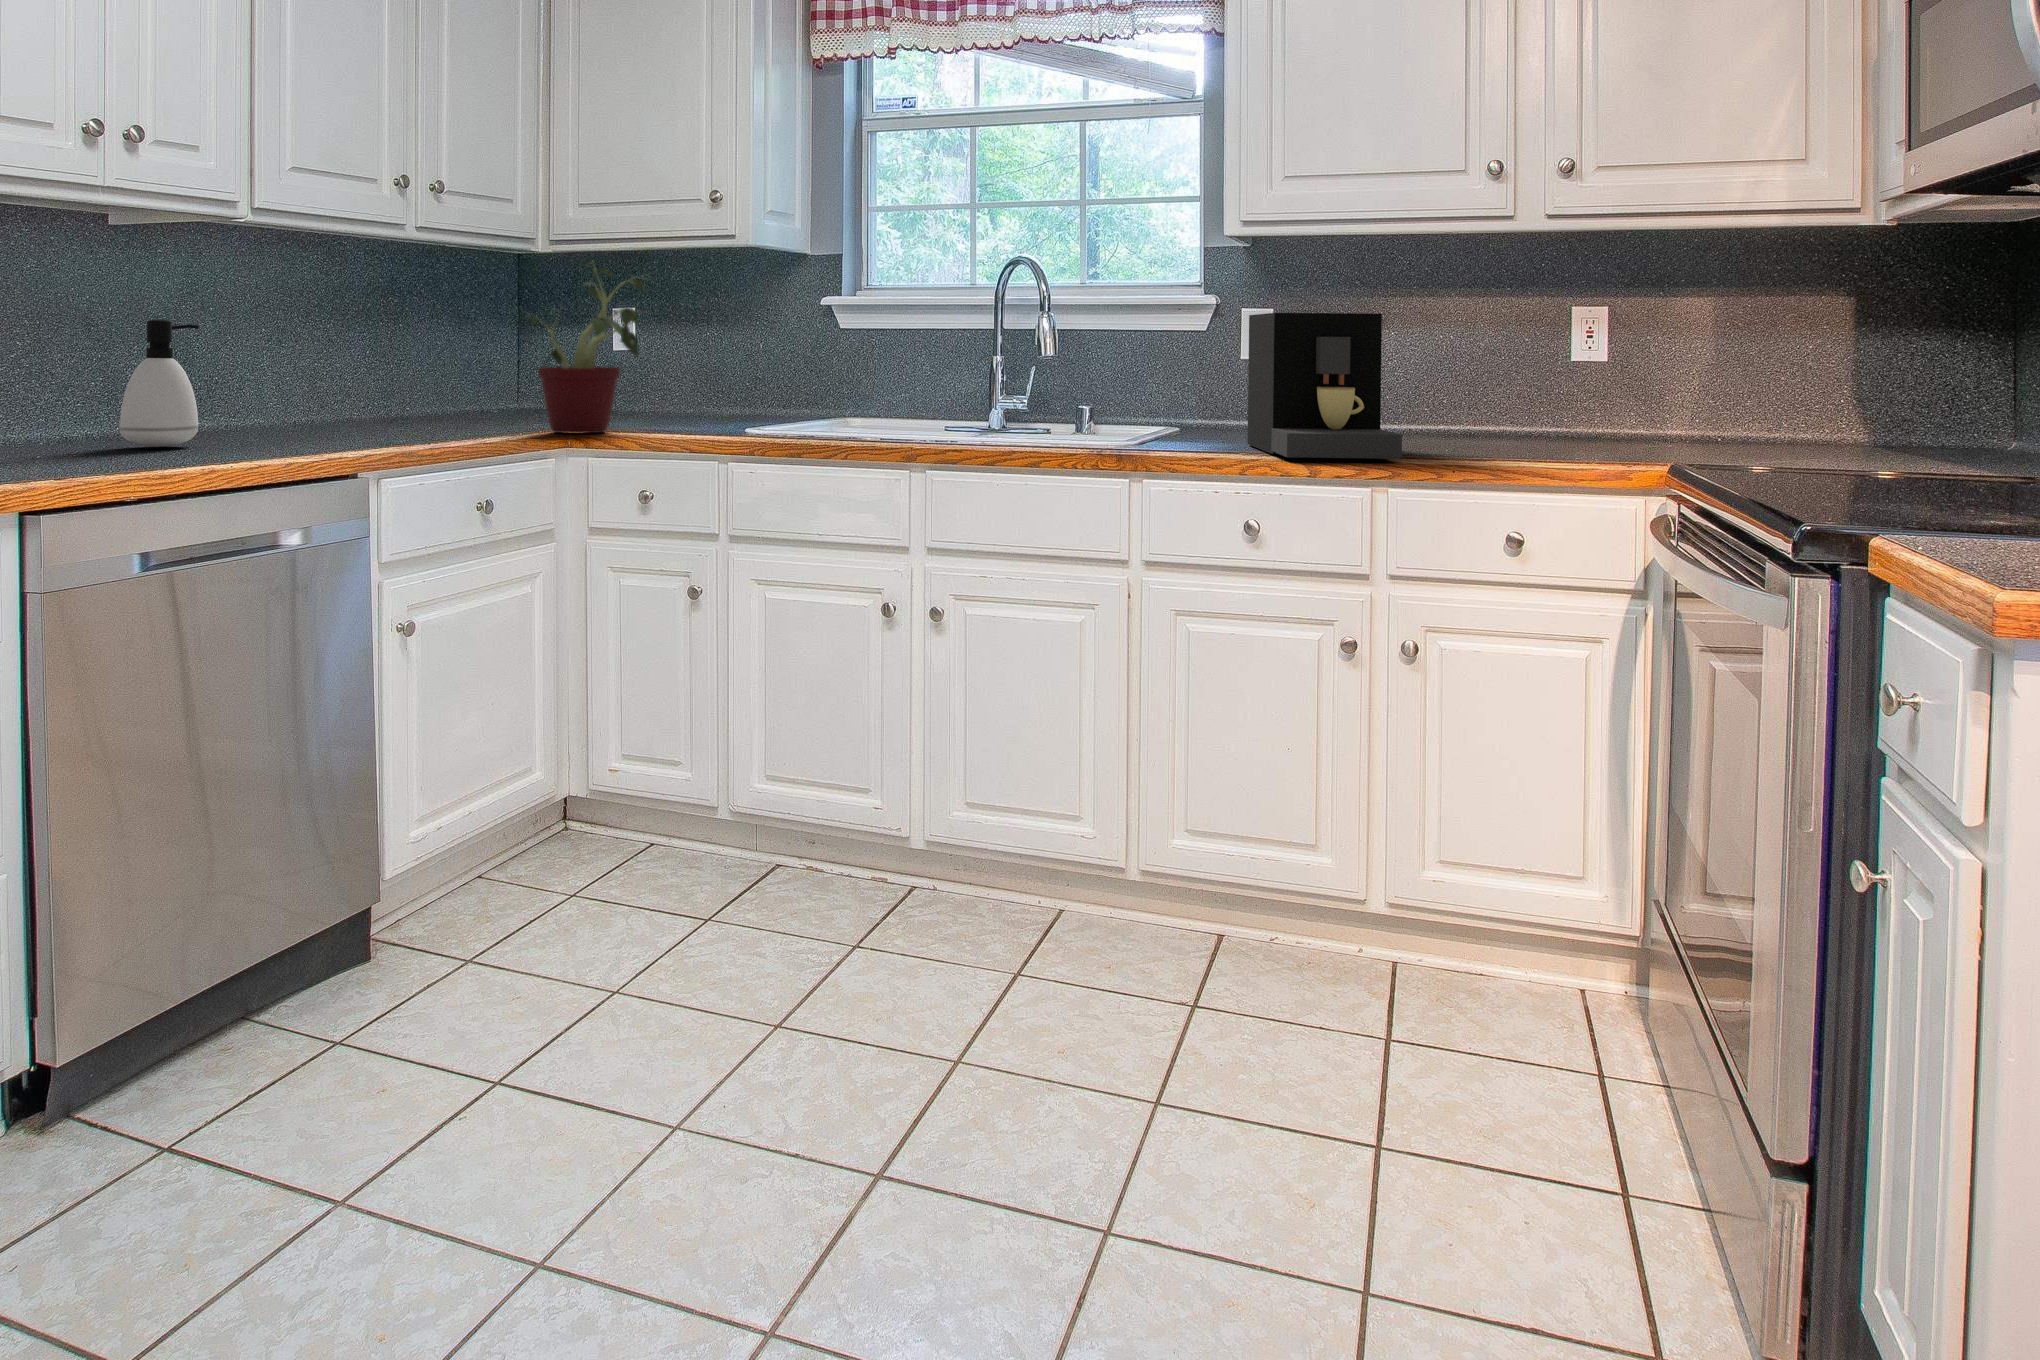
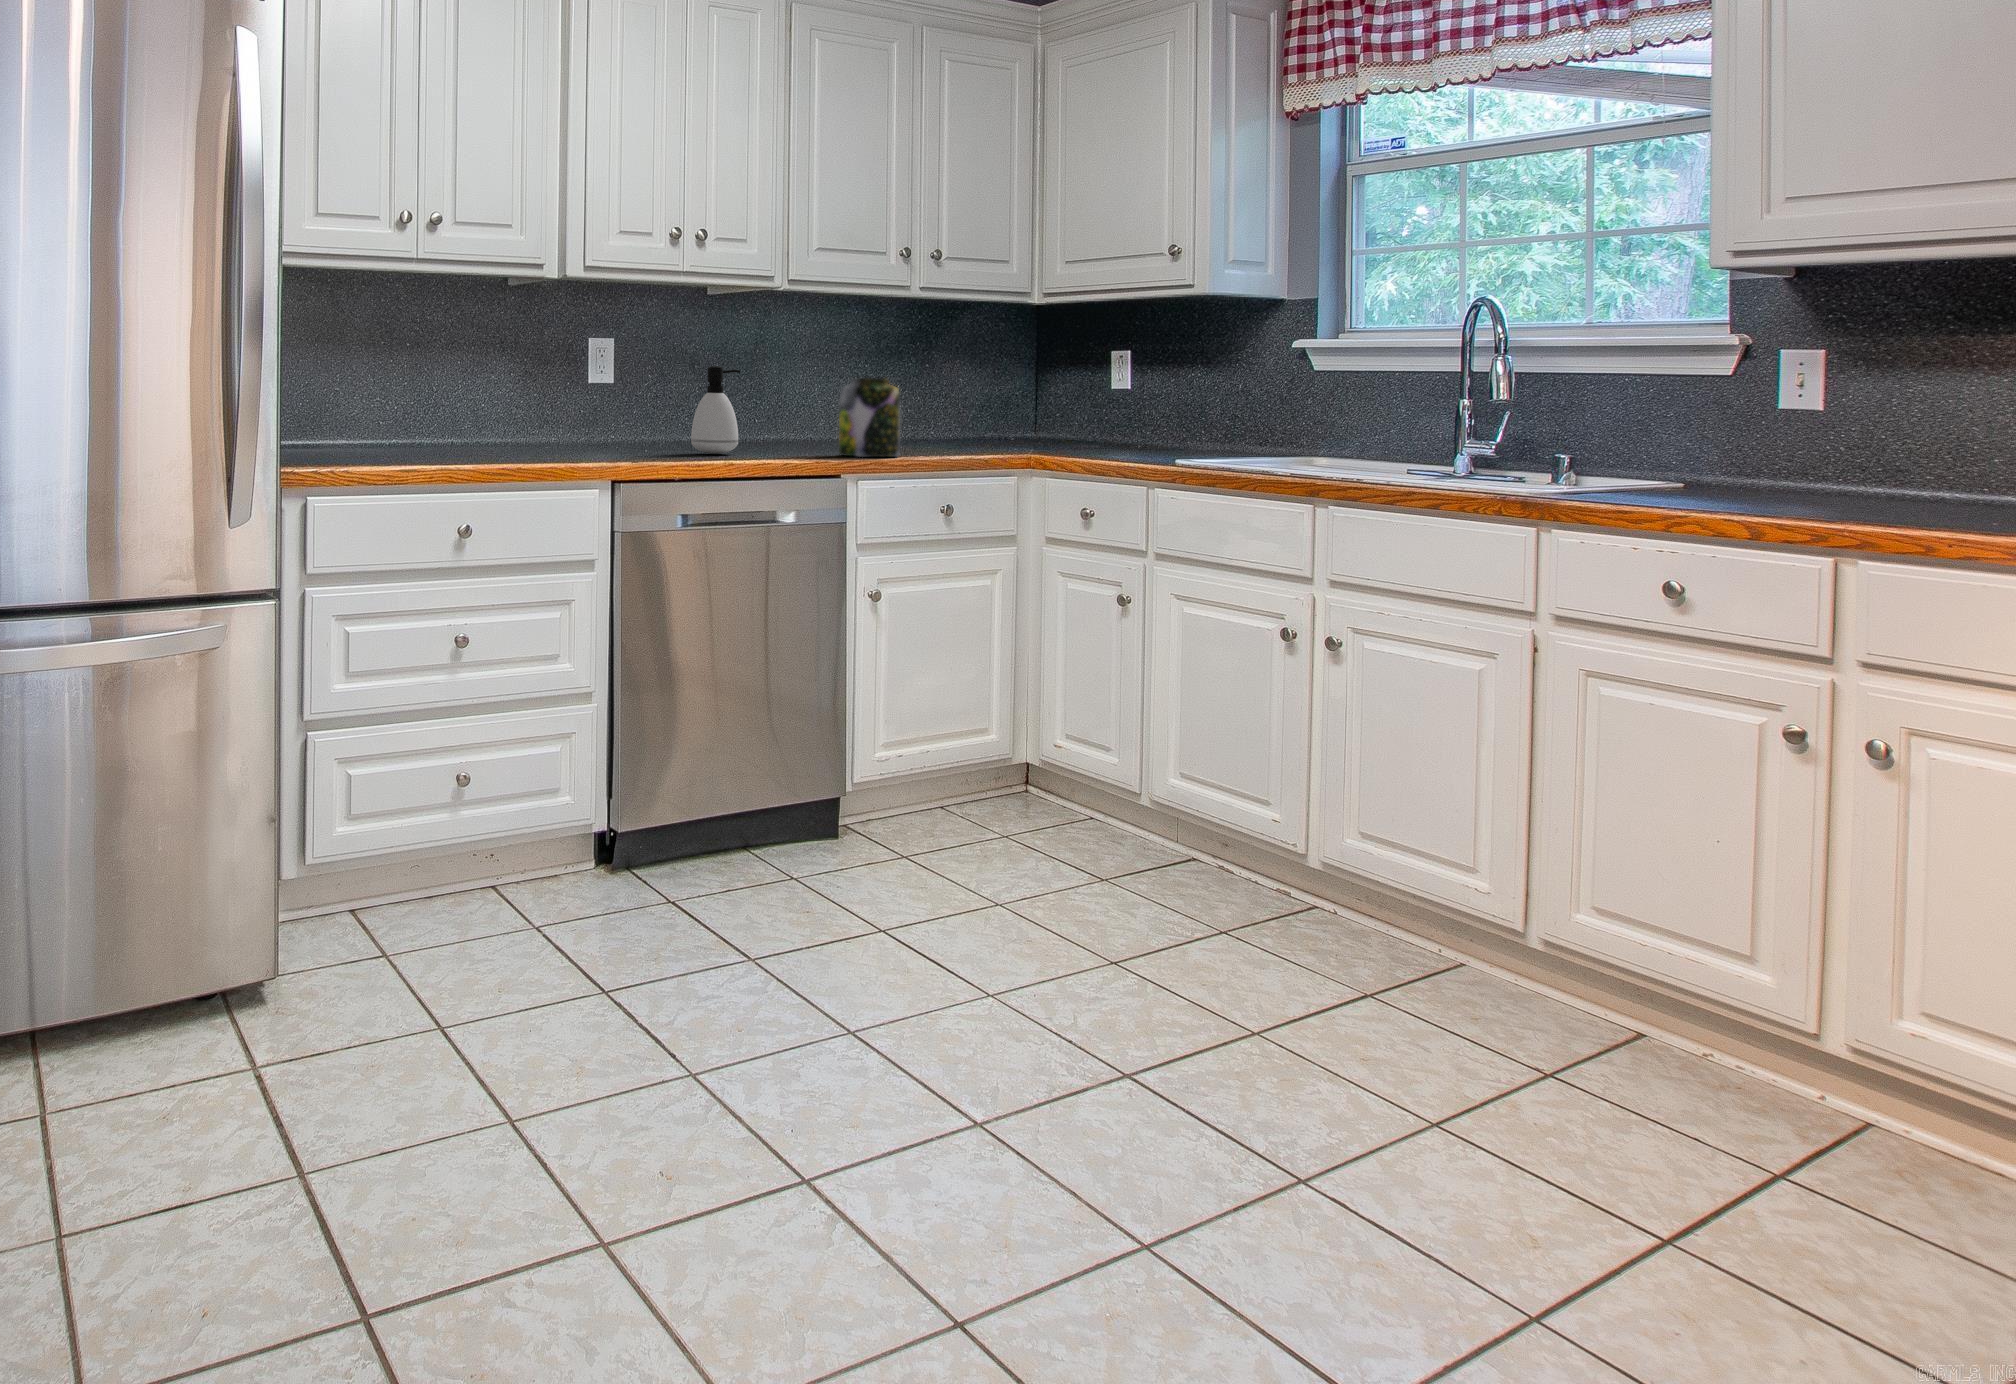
potted plant: present [529,263,646,434] -> none [975,315,1095,459]
coffee maker: present [1248,313,1402,459] -> none [1660,354,1836,514]
jar: none [347,336,431,441] -> present [839,378,900,457]

